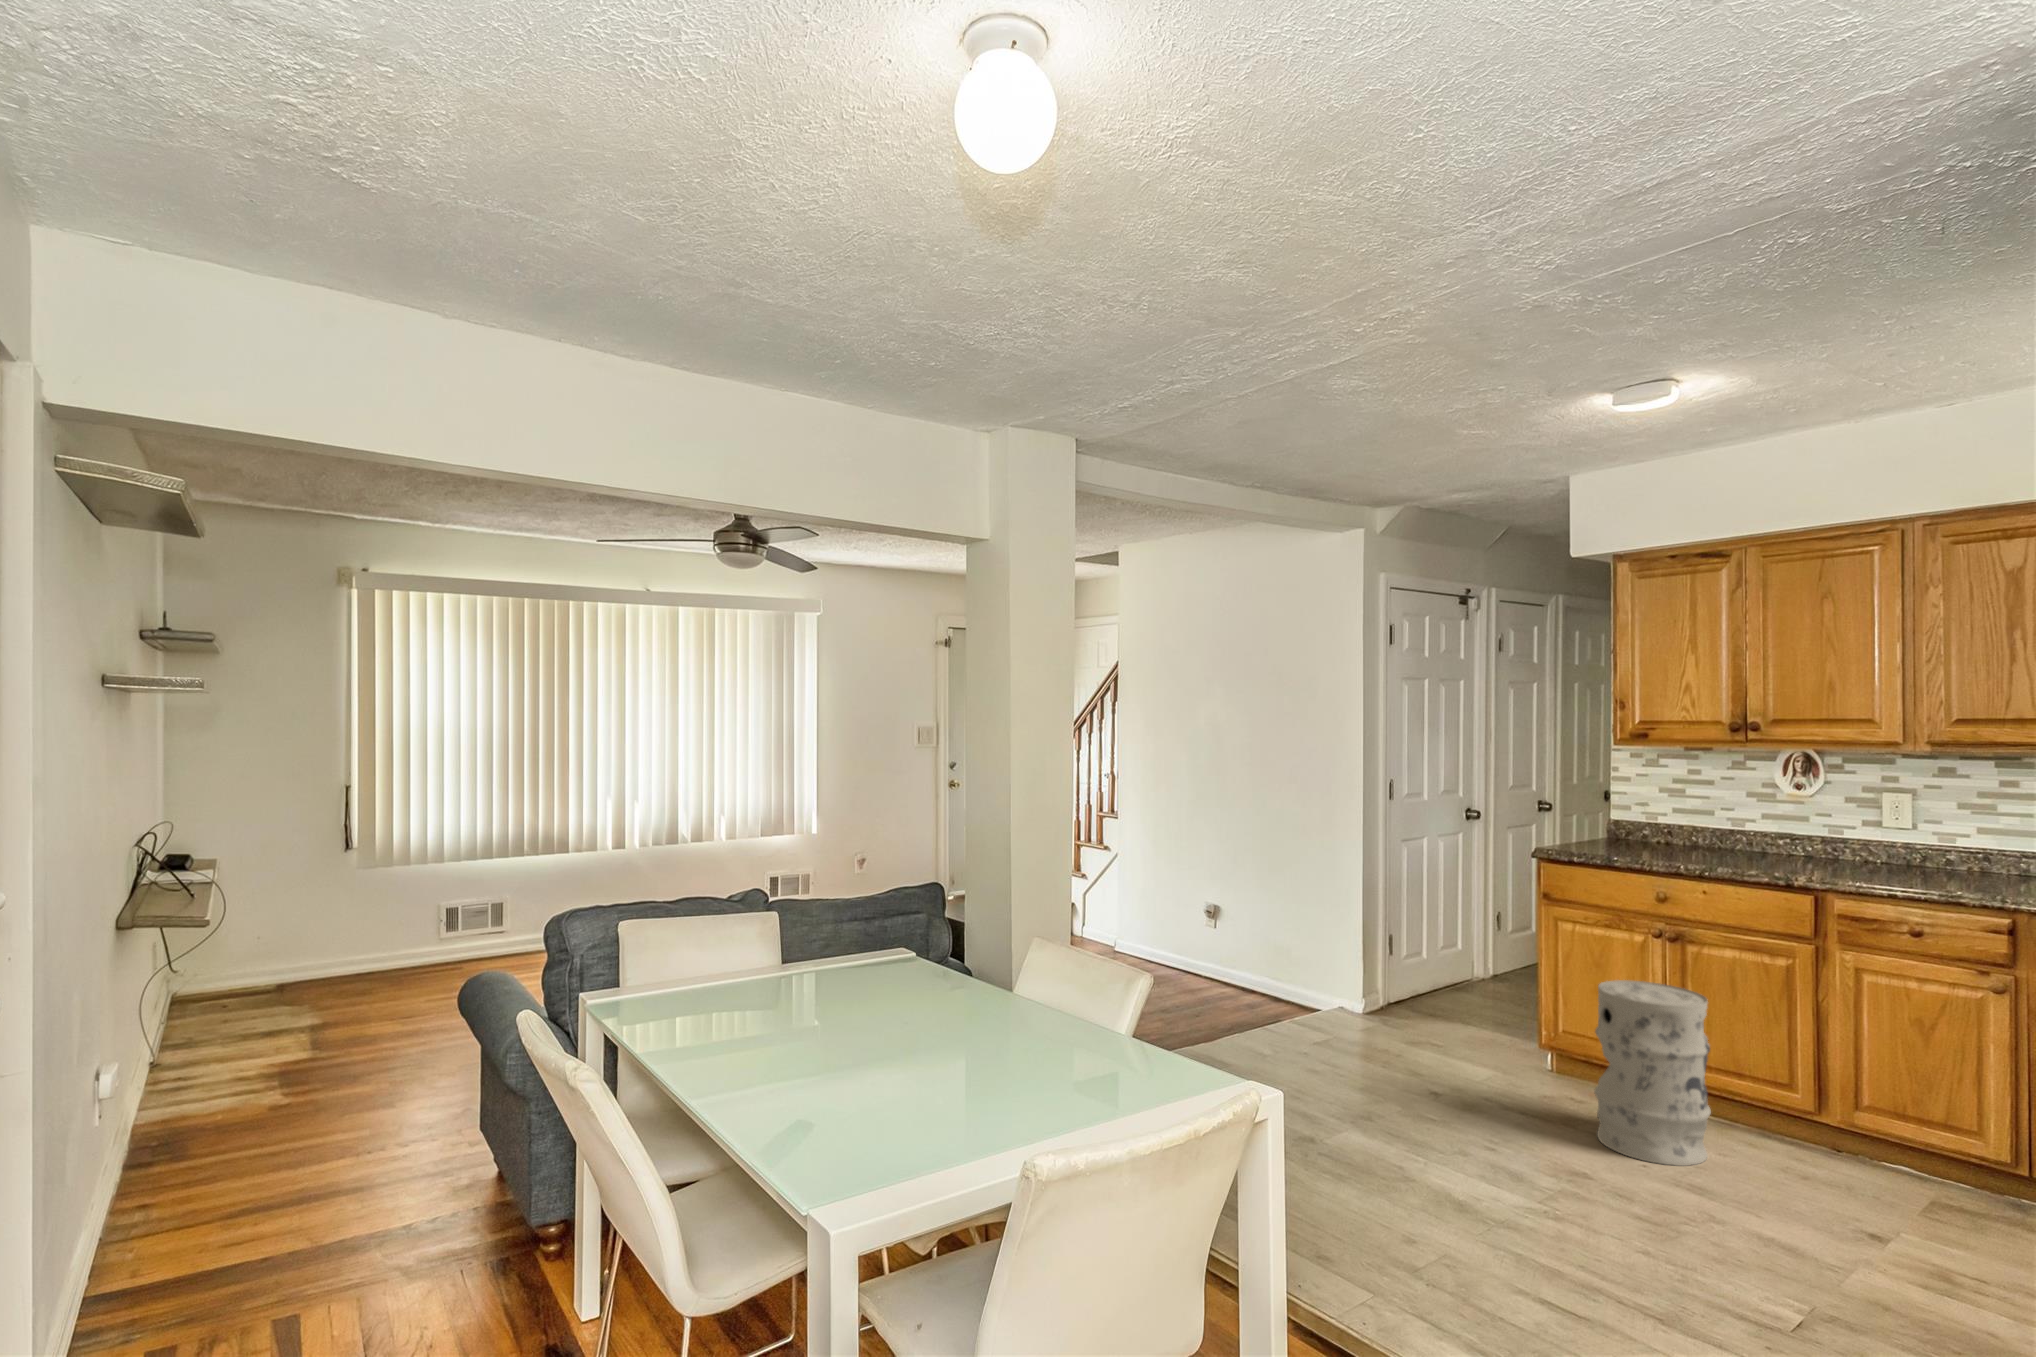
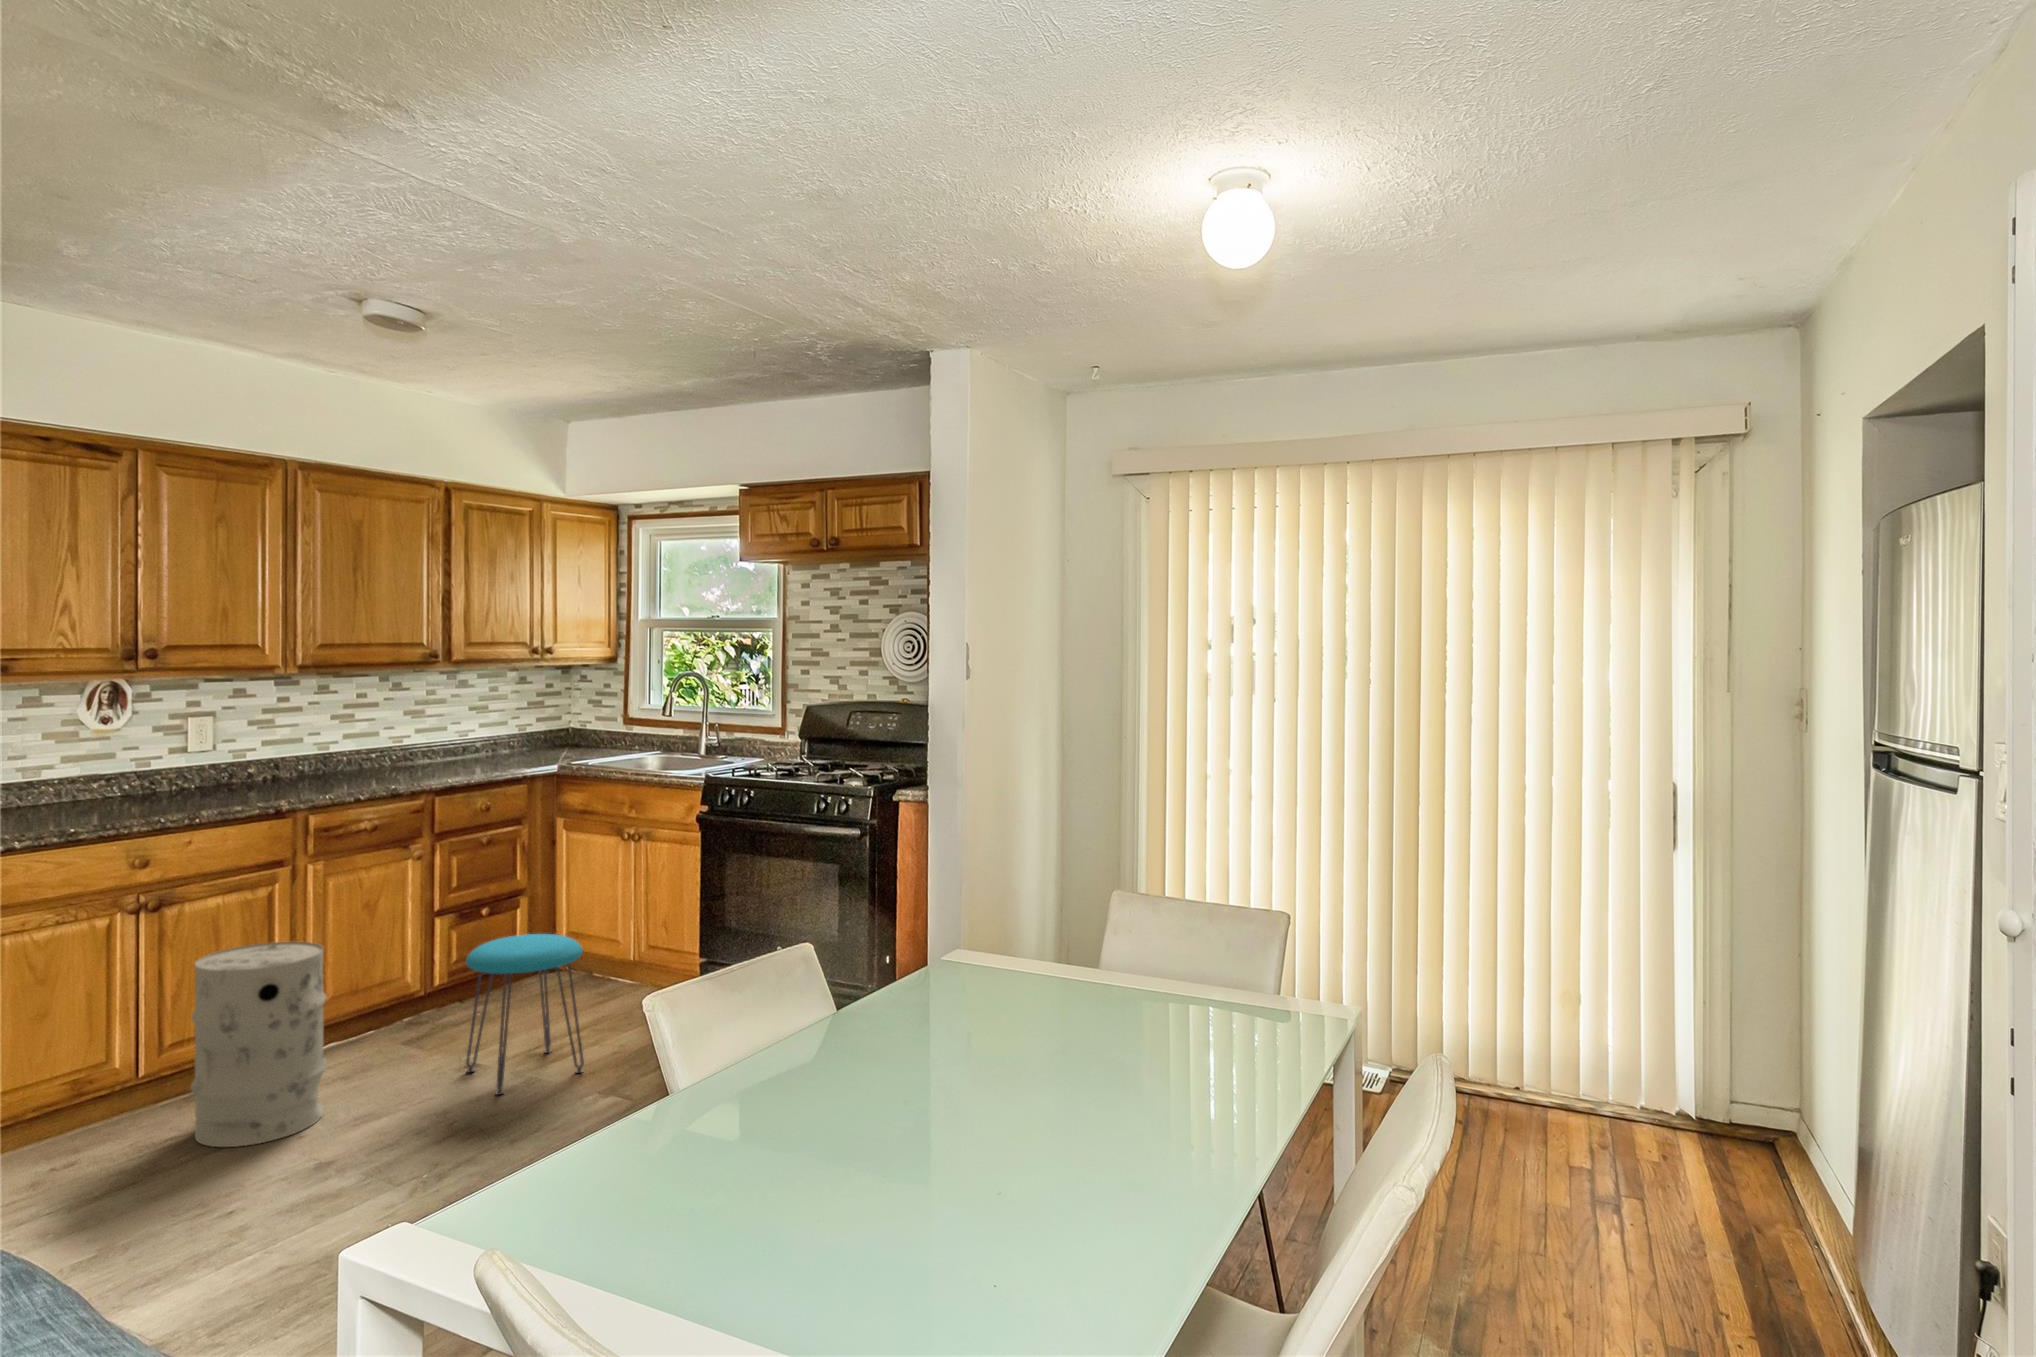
stool: none [1730,1074,1915,1288] -> present [466,934,584,1095]

